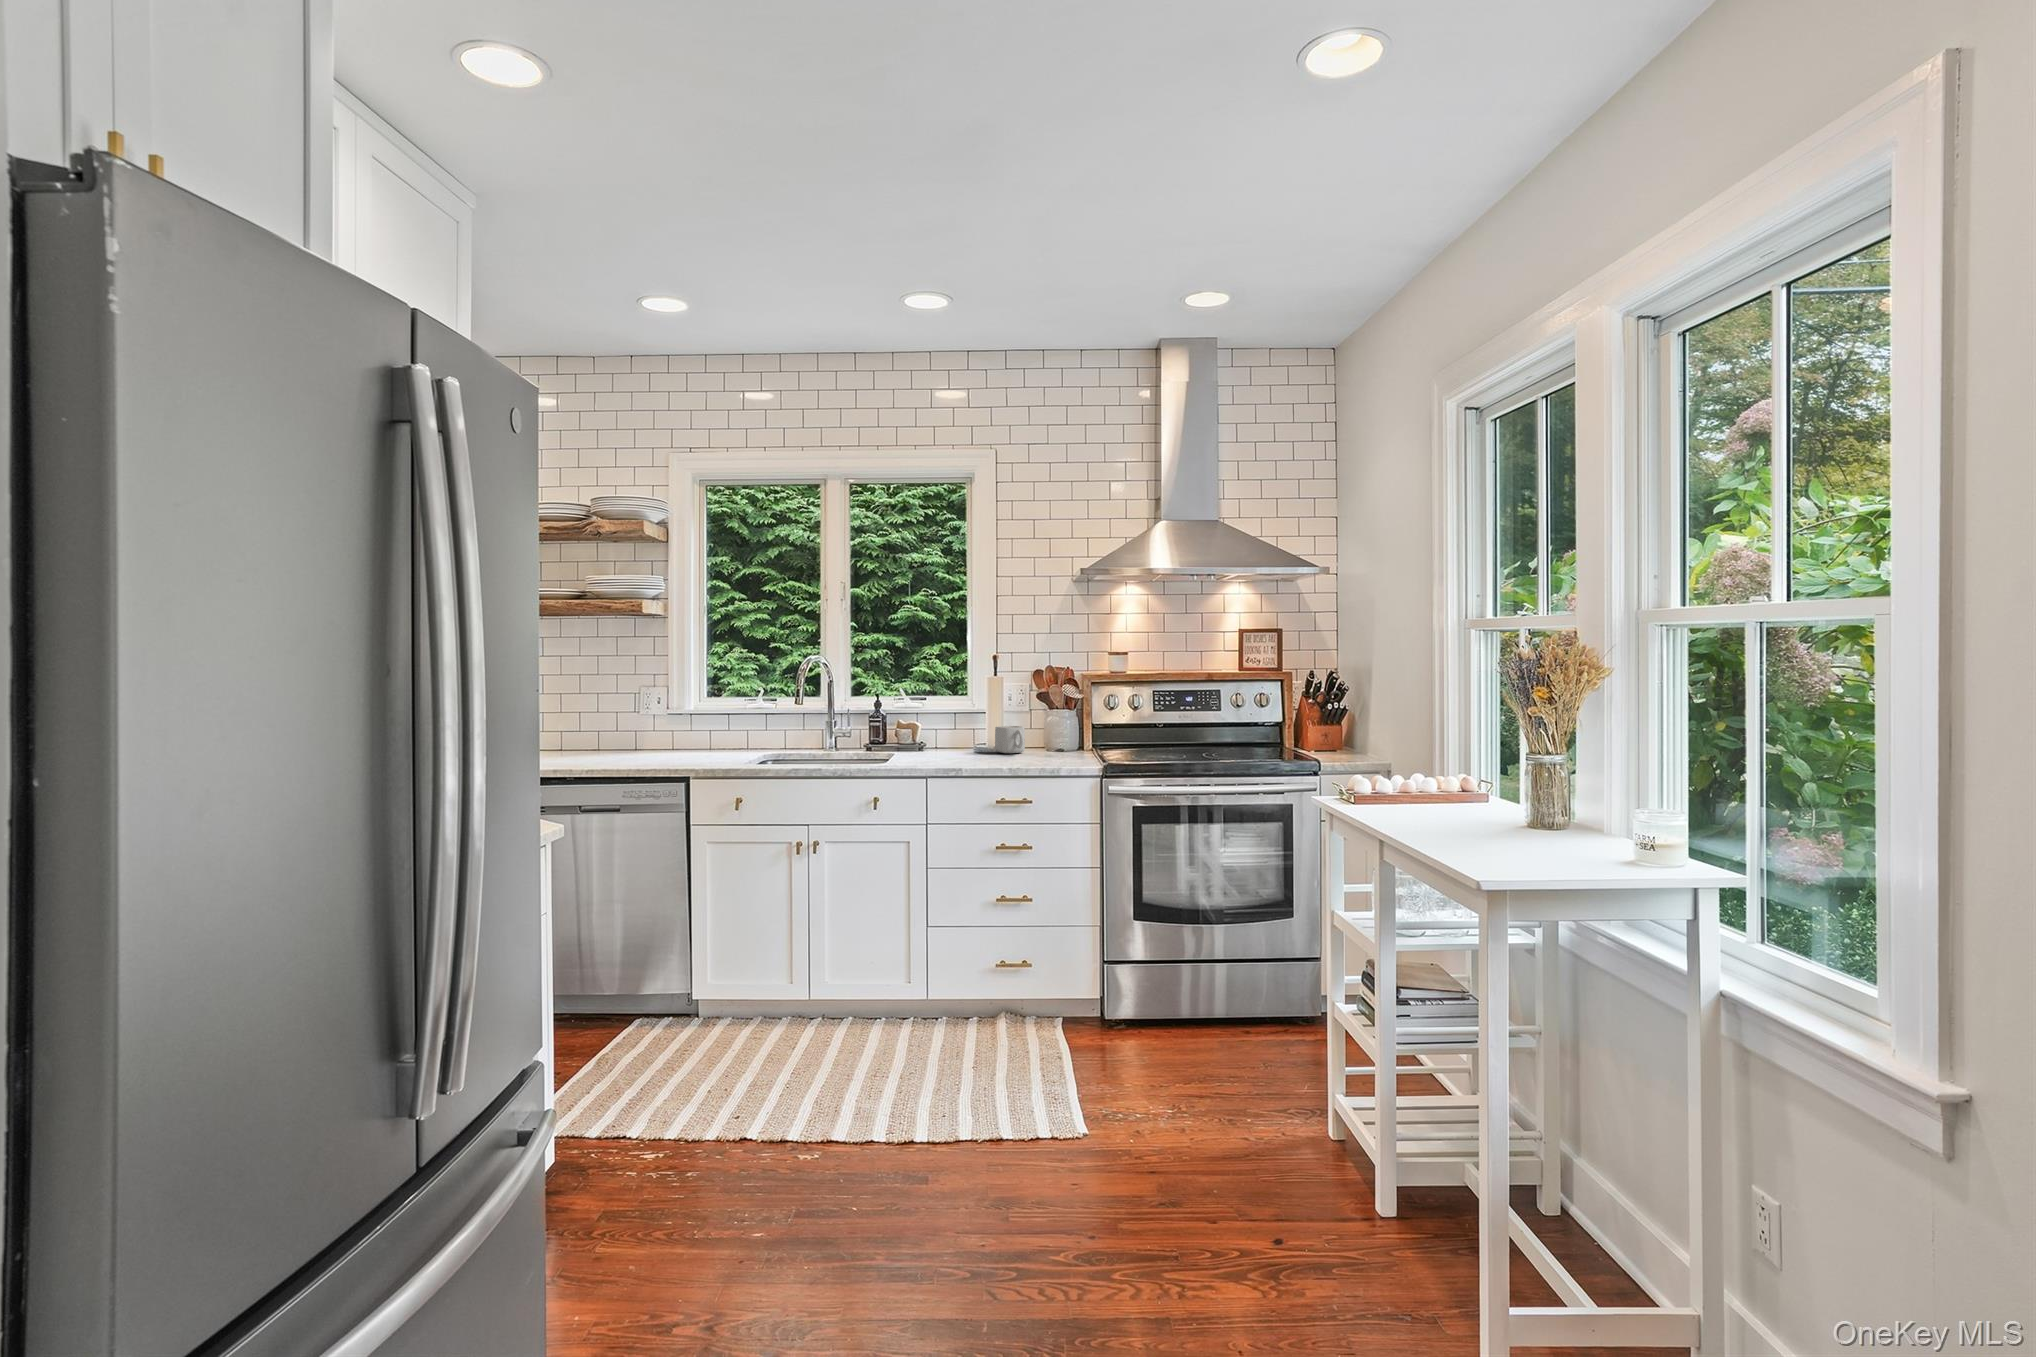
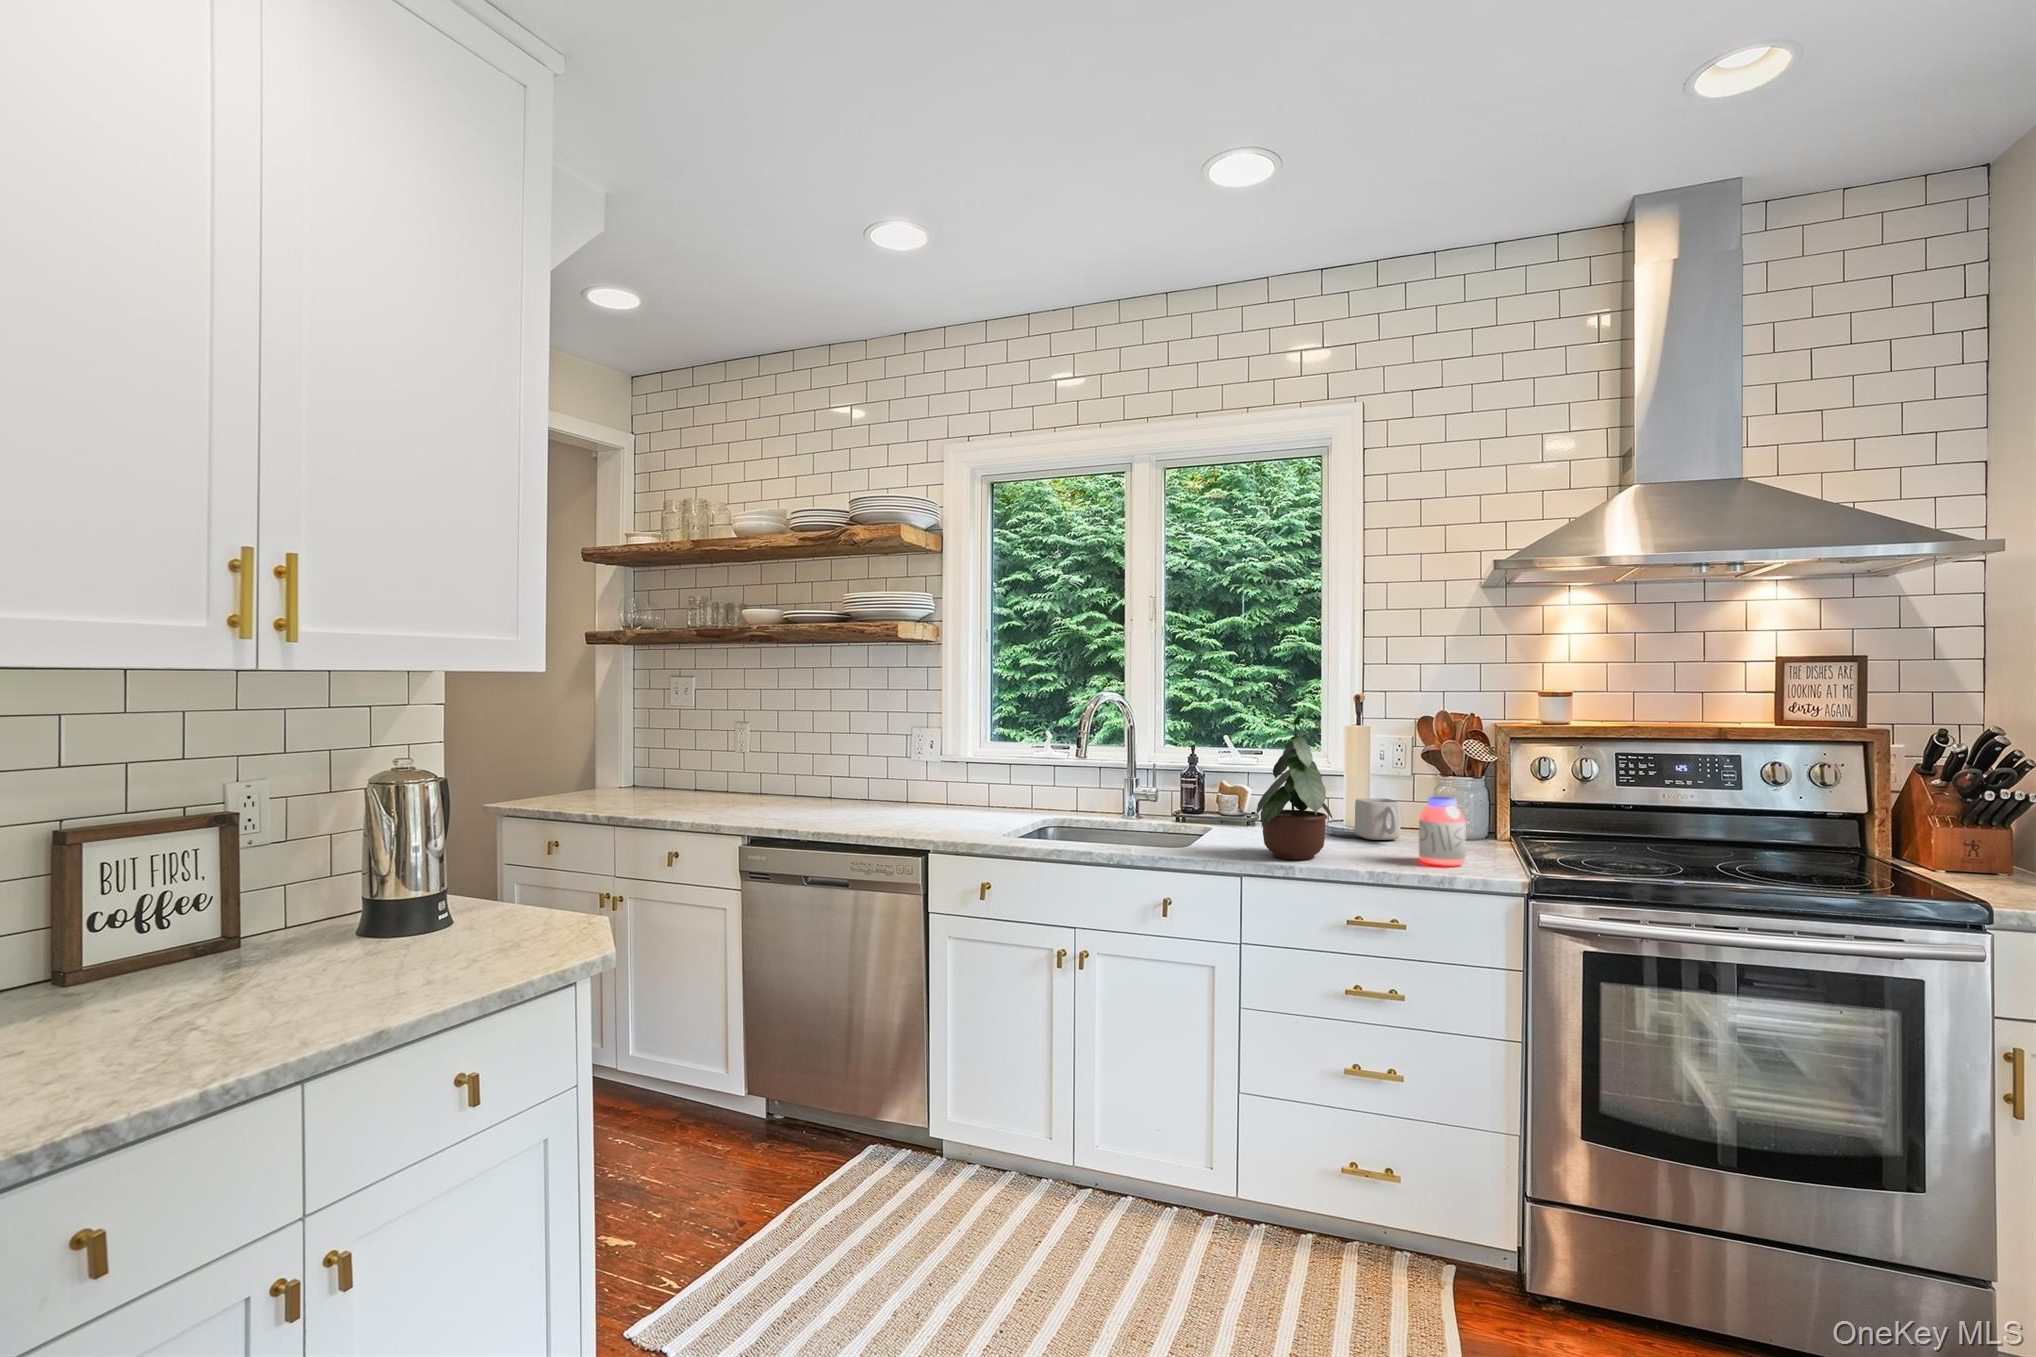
potted plant: none [930,666,989,765] -> present [1256,713,1332,859]
jar: none [1039,720,1067,763] -> present [1419,797,1465,866]

